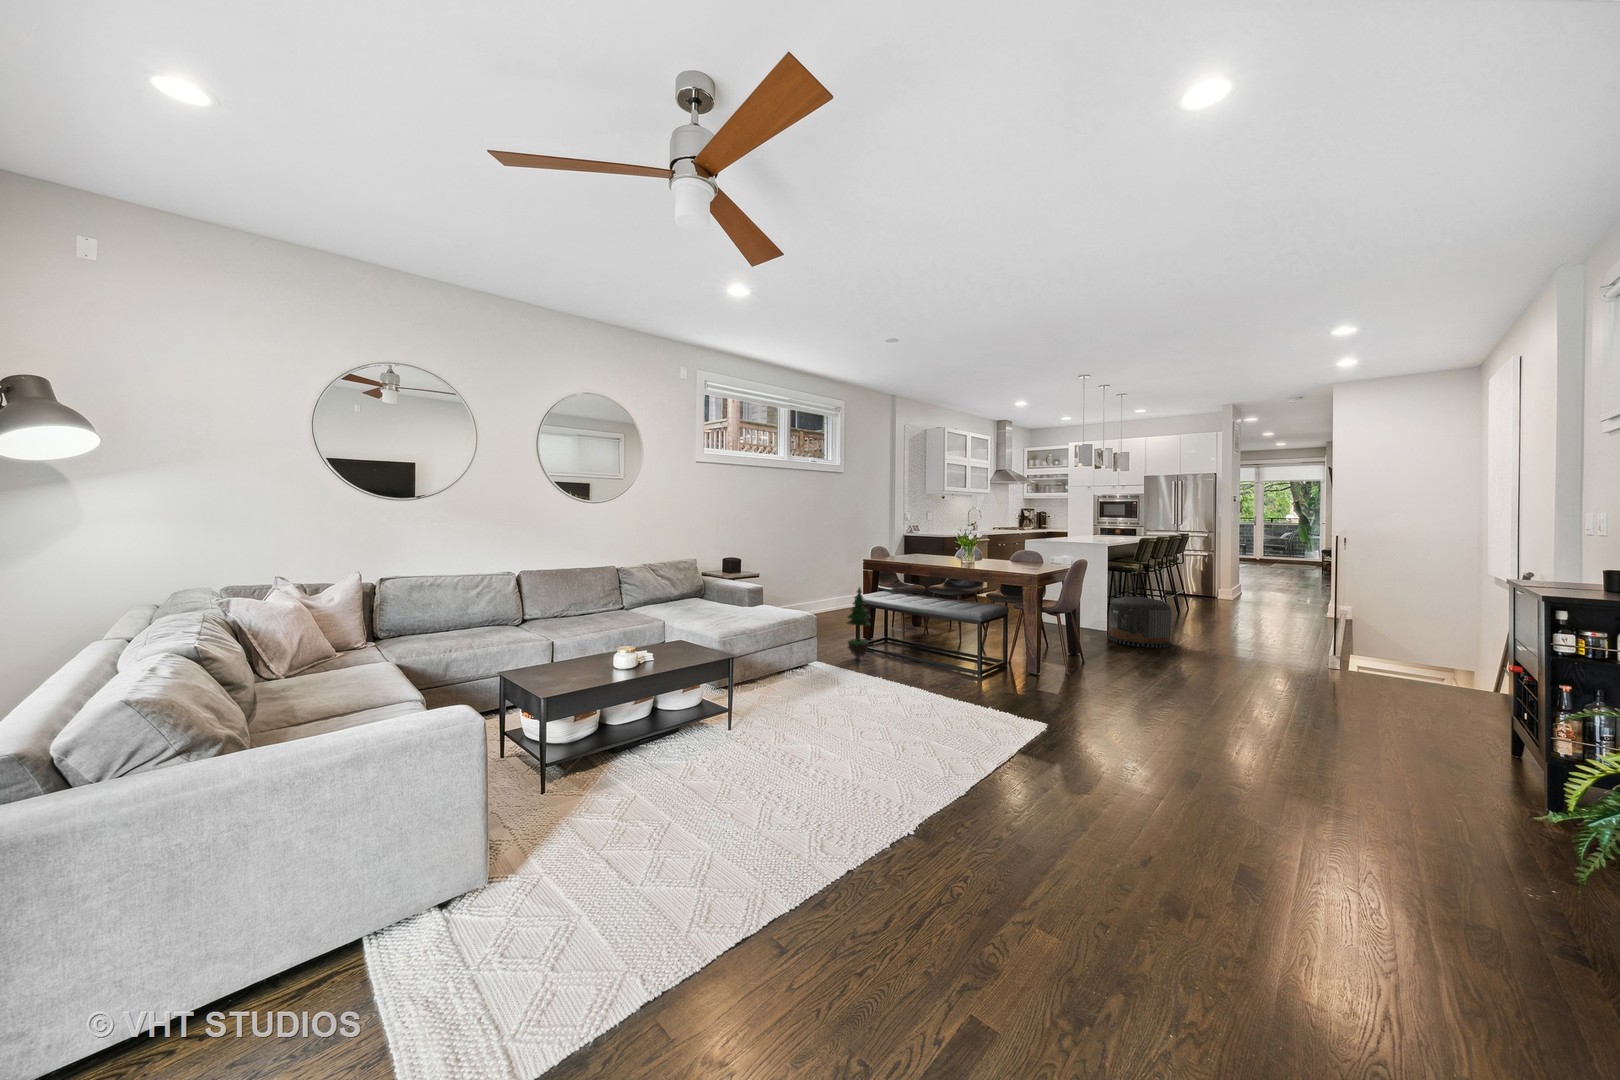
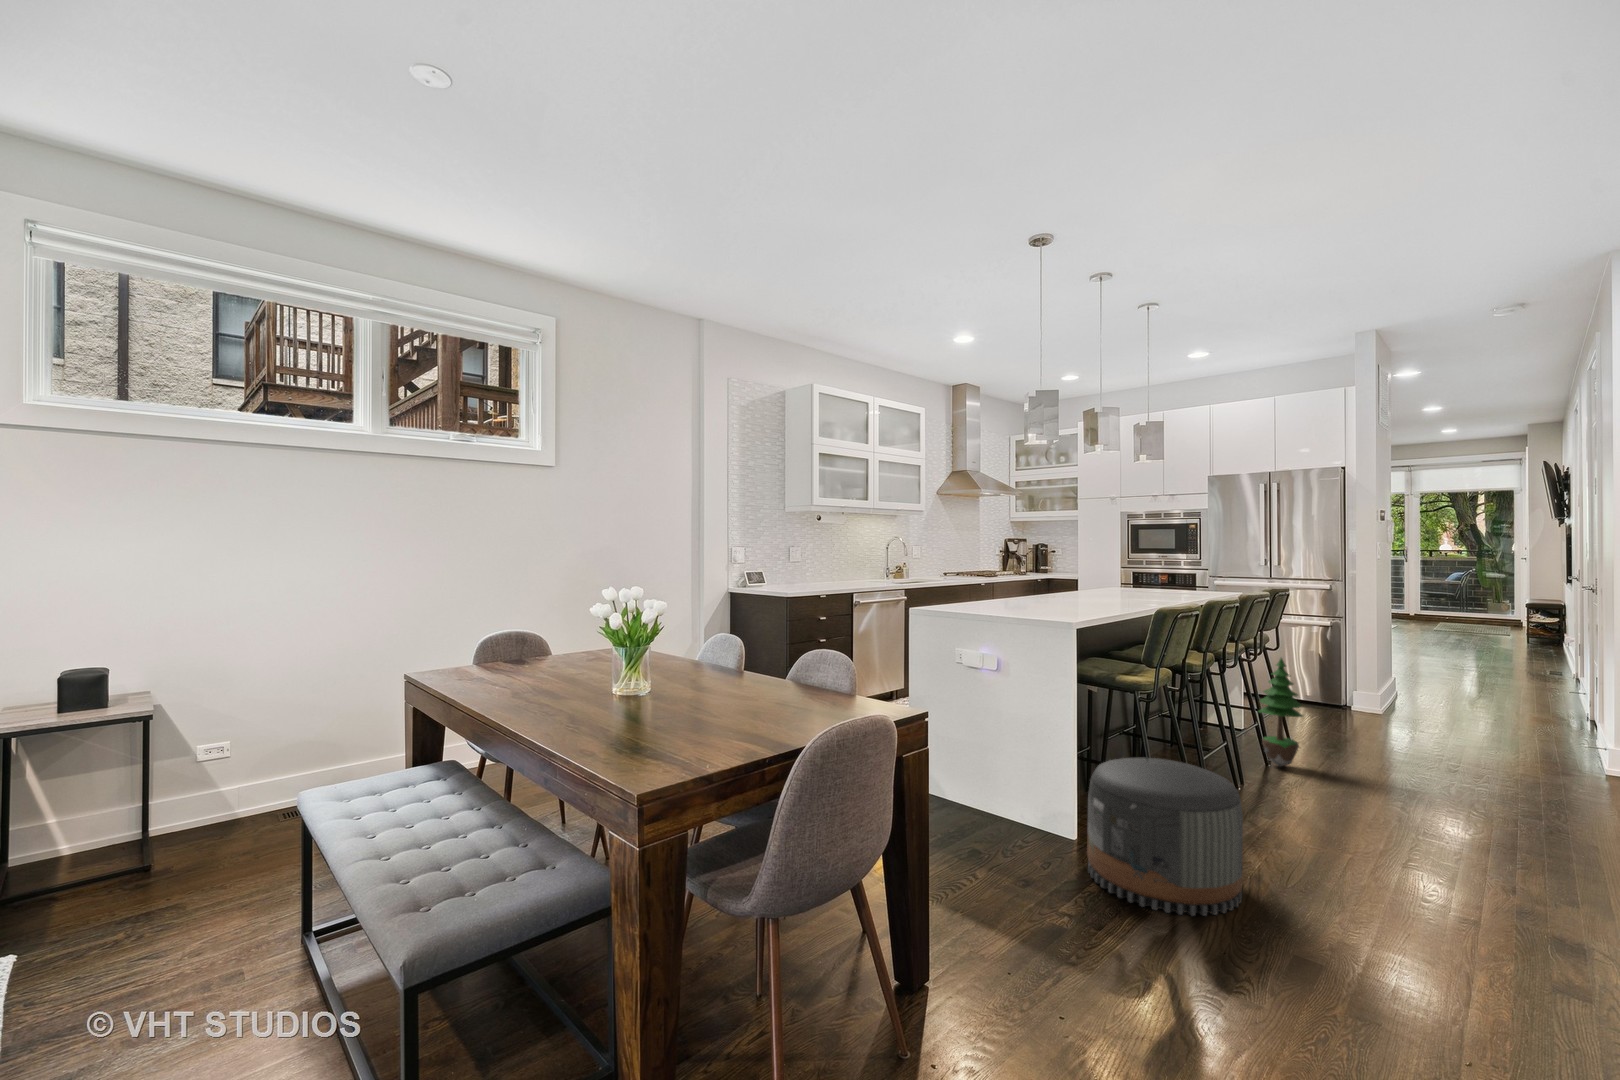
potted tree: present [846,588,870,658] -> present [1259,658,1303,766]

